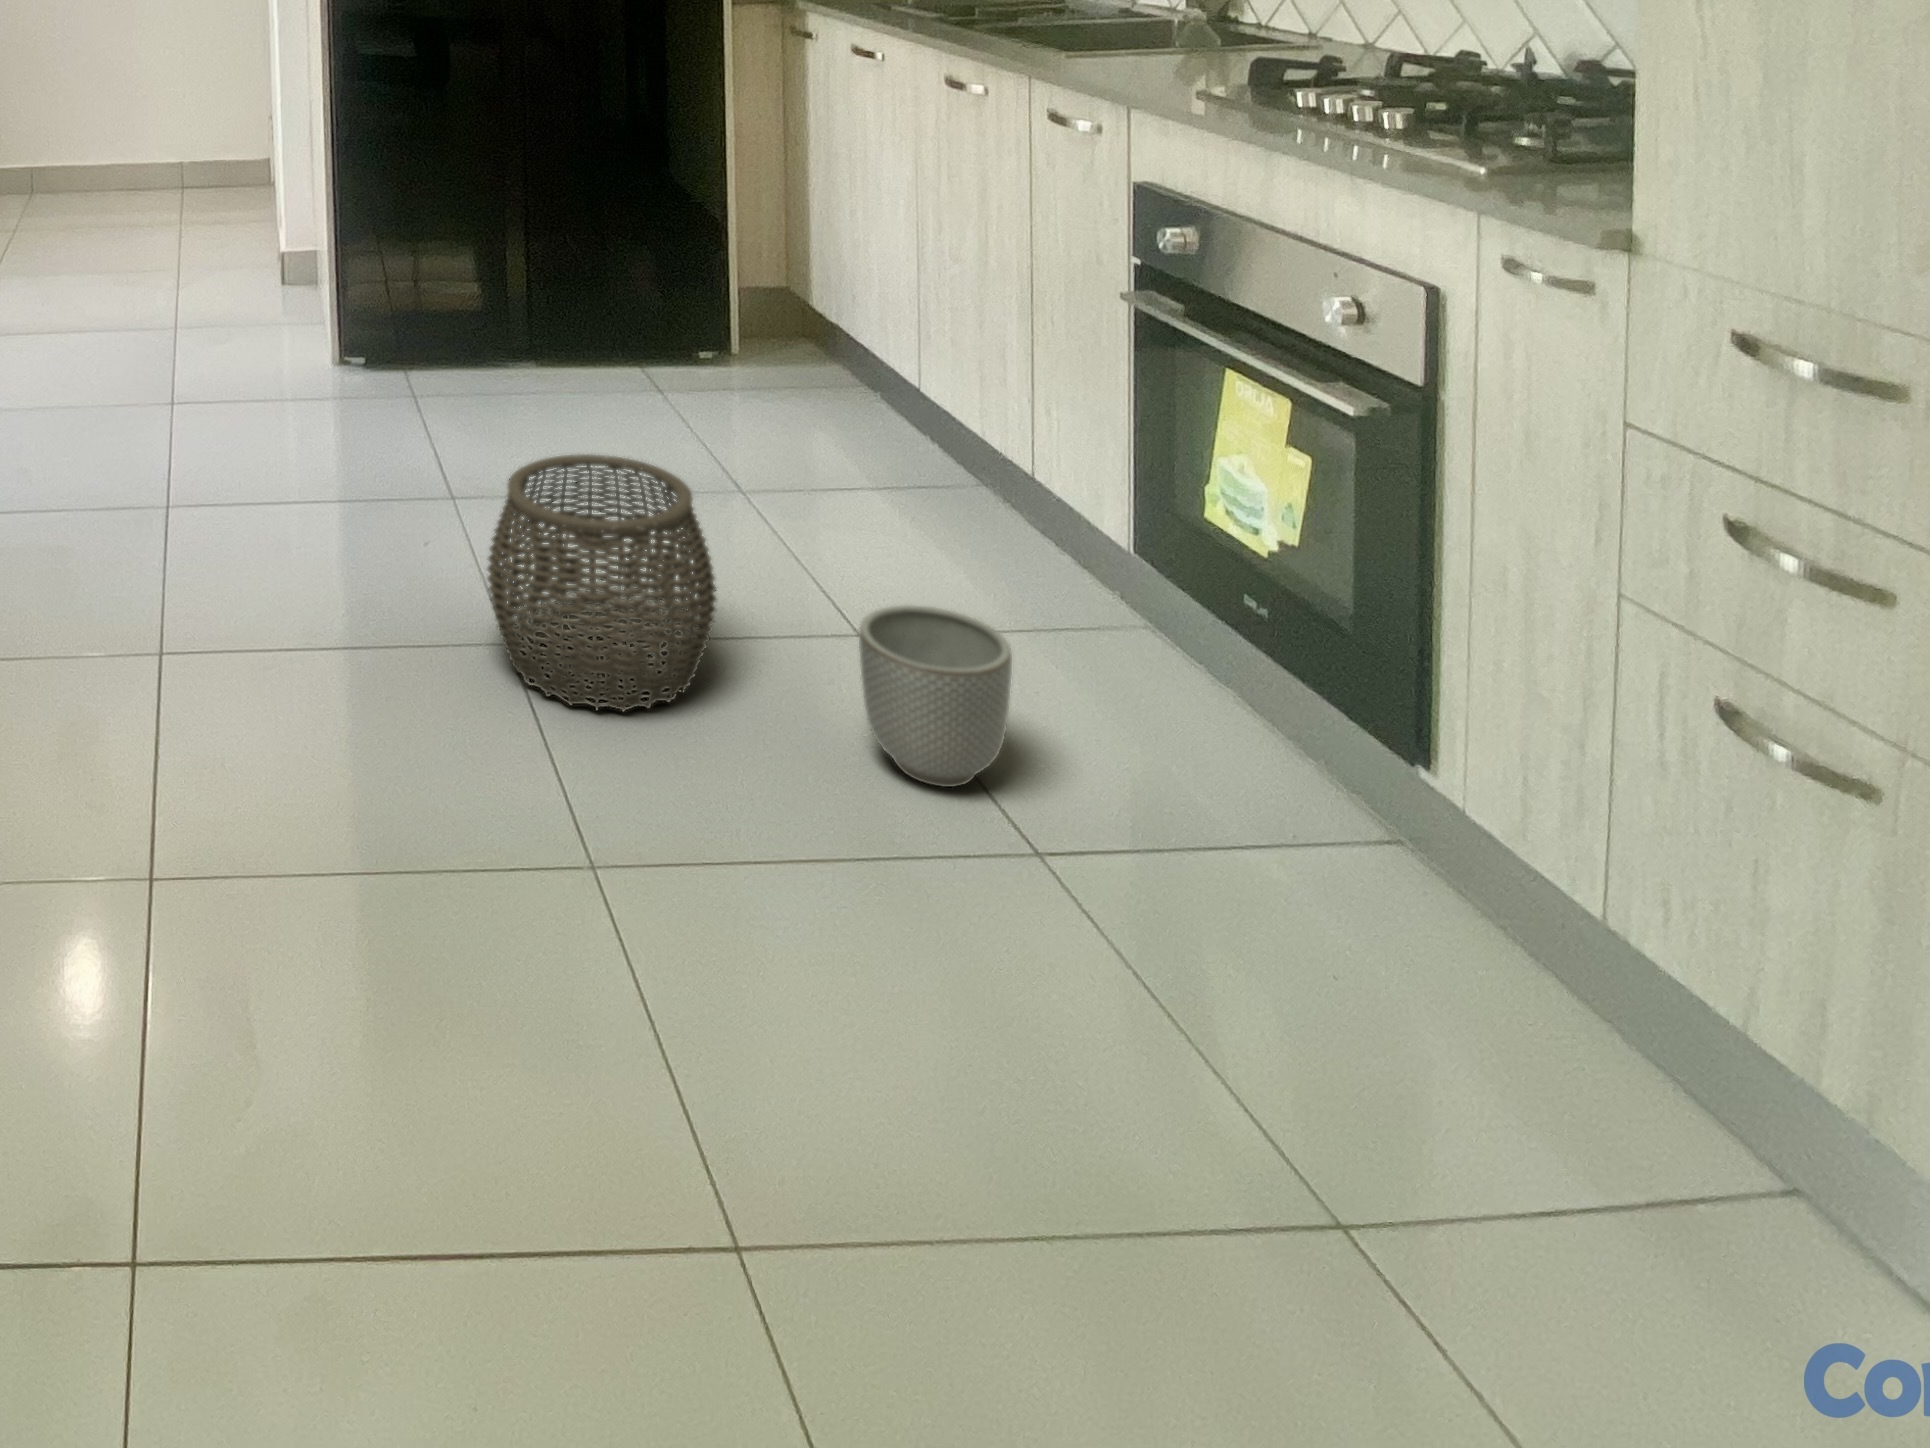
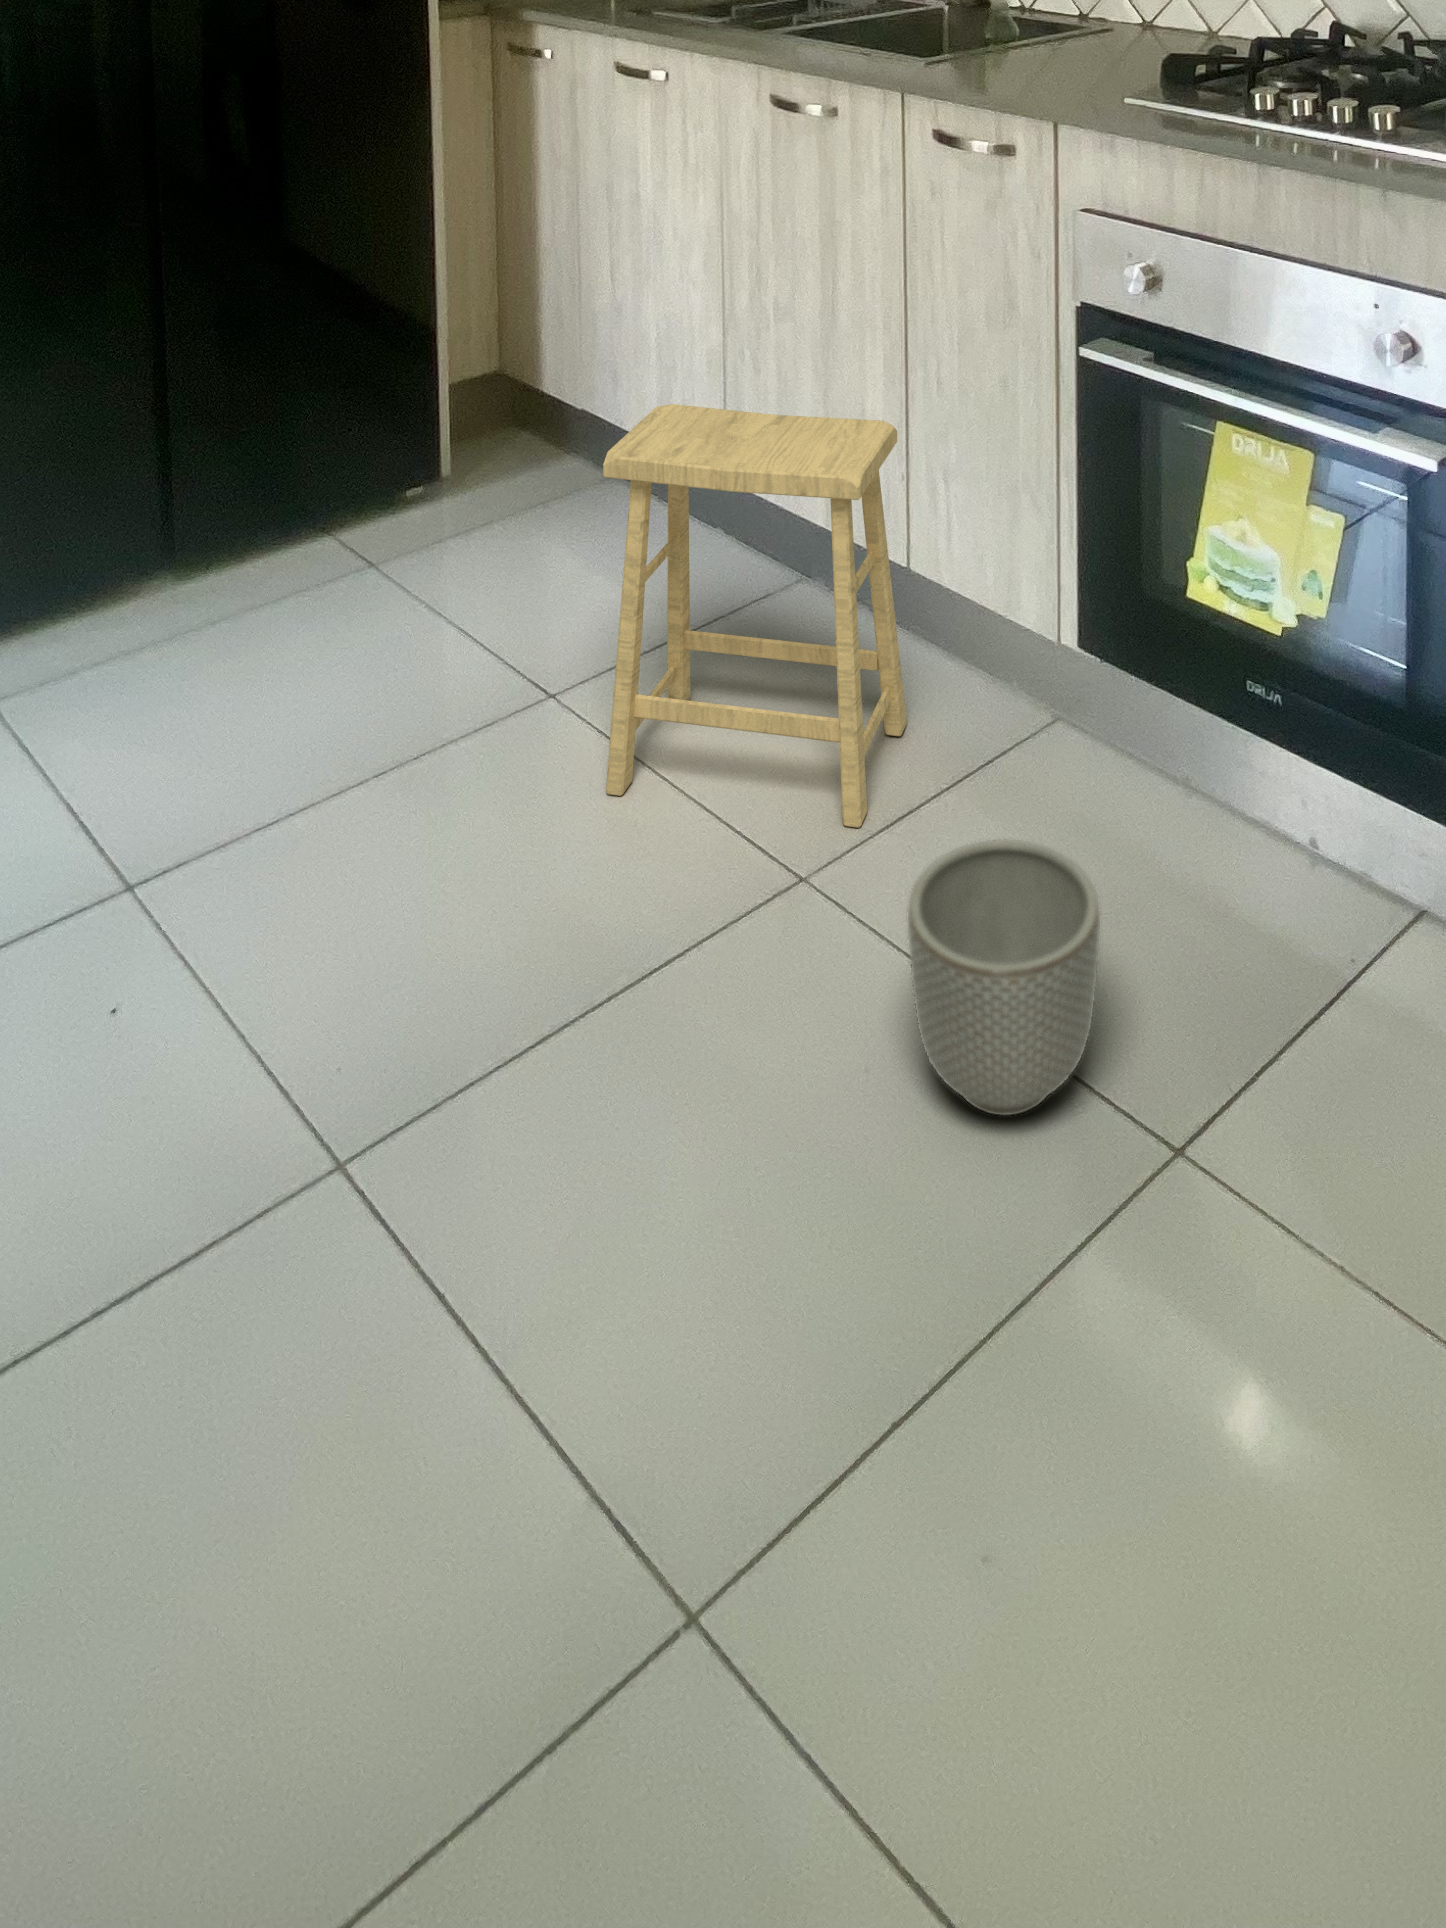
footstool: none [748,293,1002,628] -> present [603,404,907,828]
woven basket: present [487,454,717,711] -> none [306,771,688,1276]

